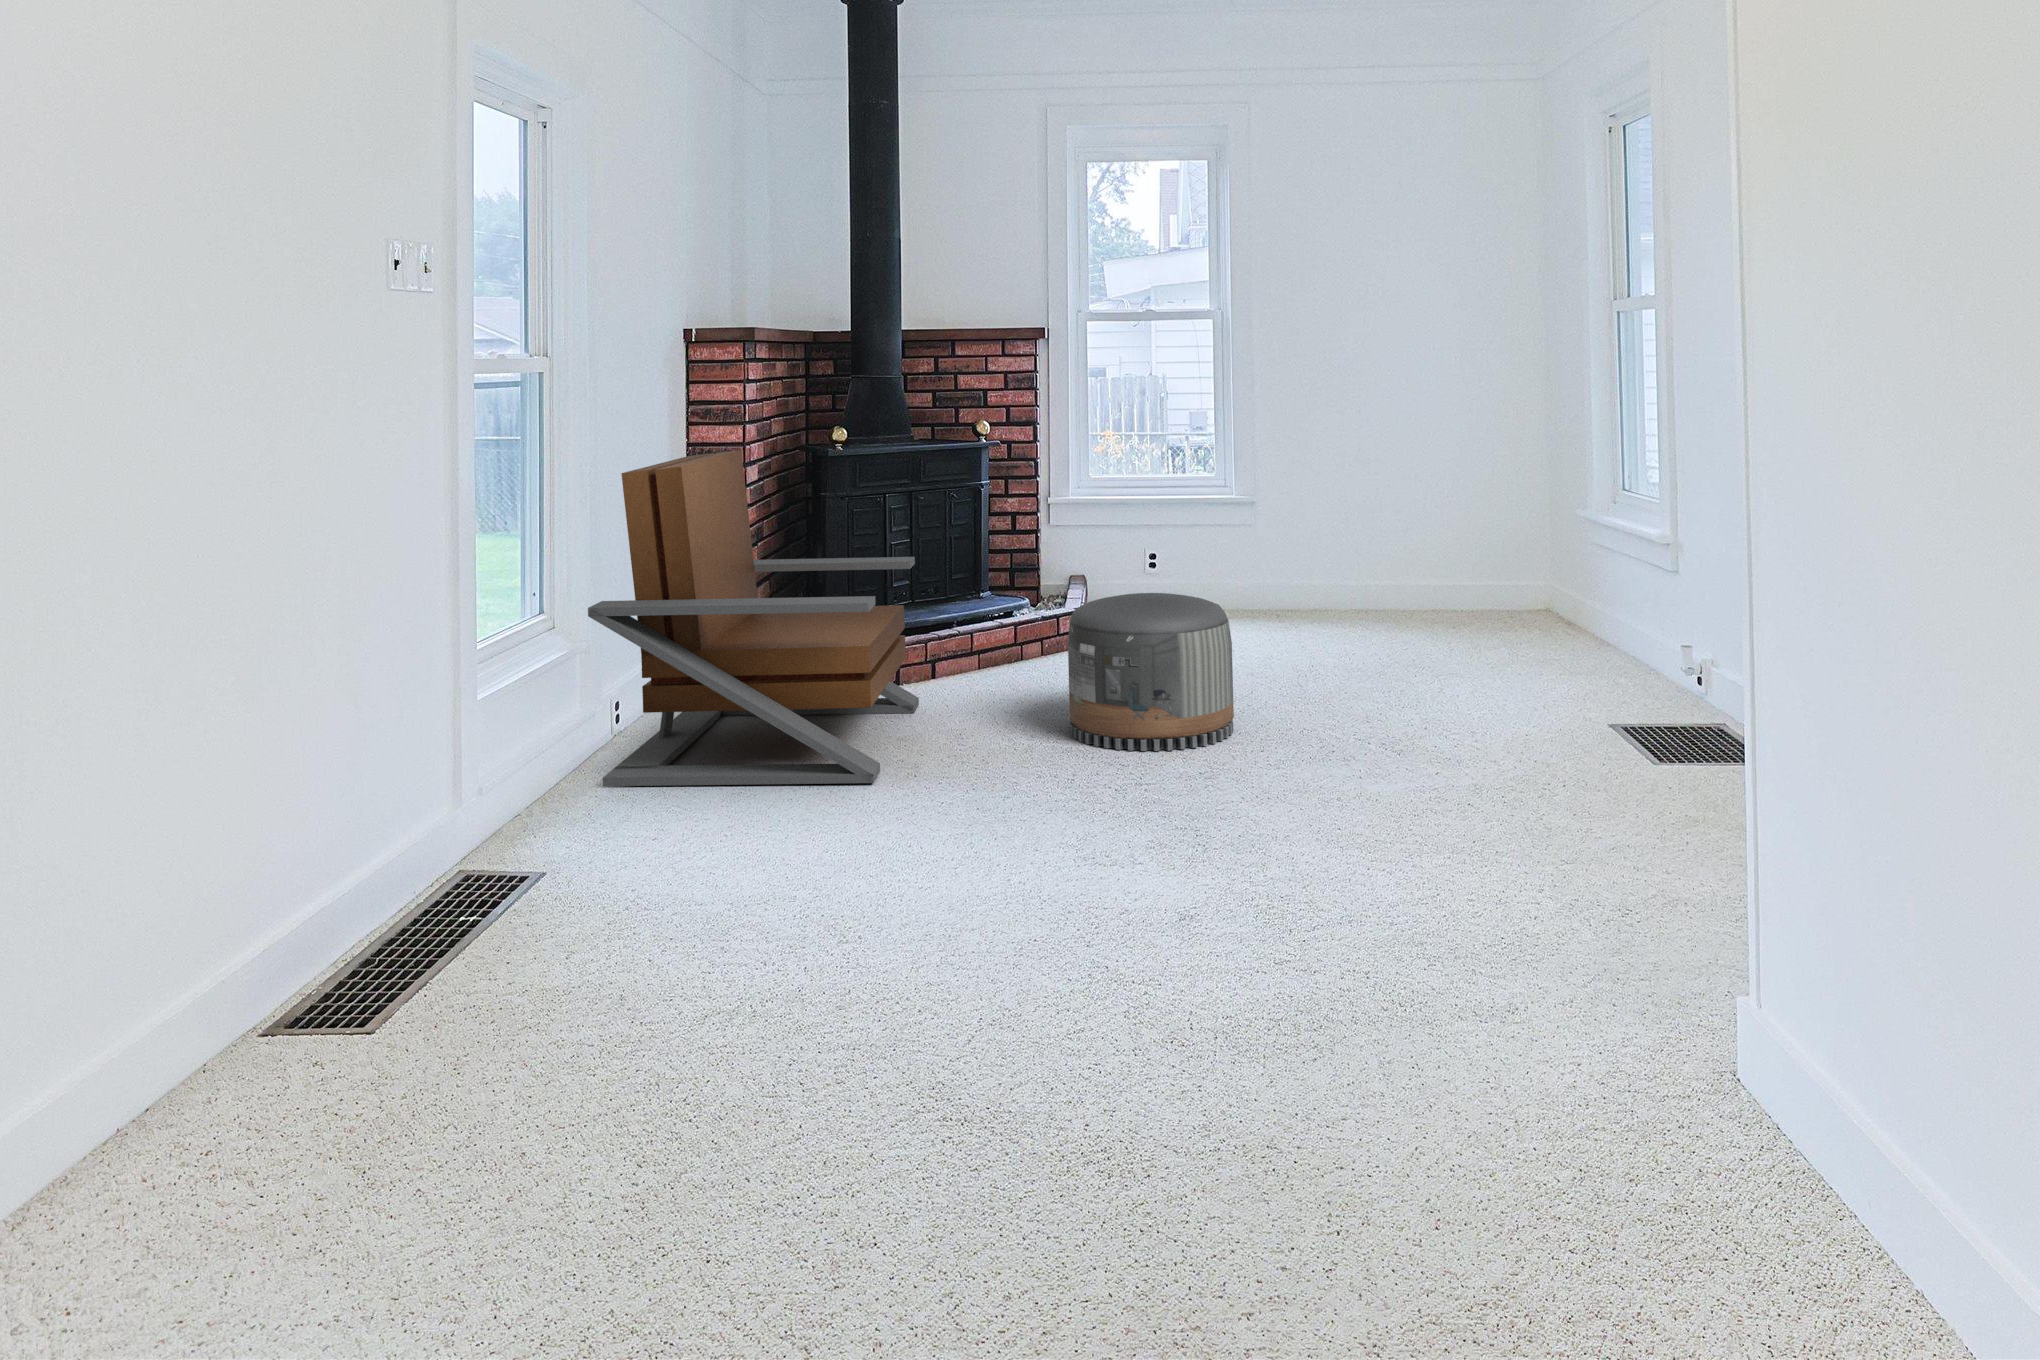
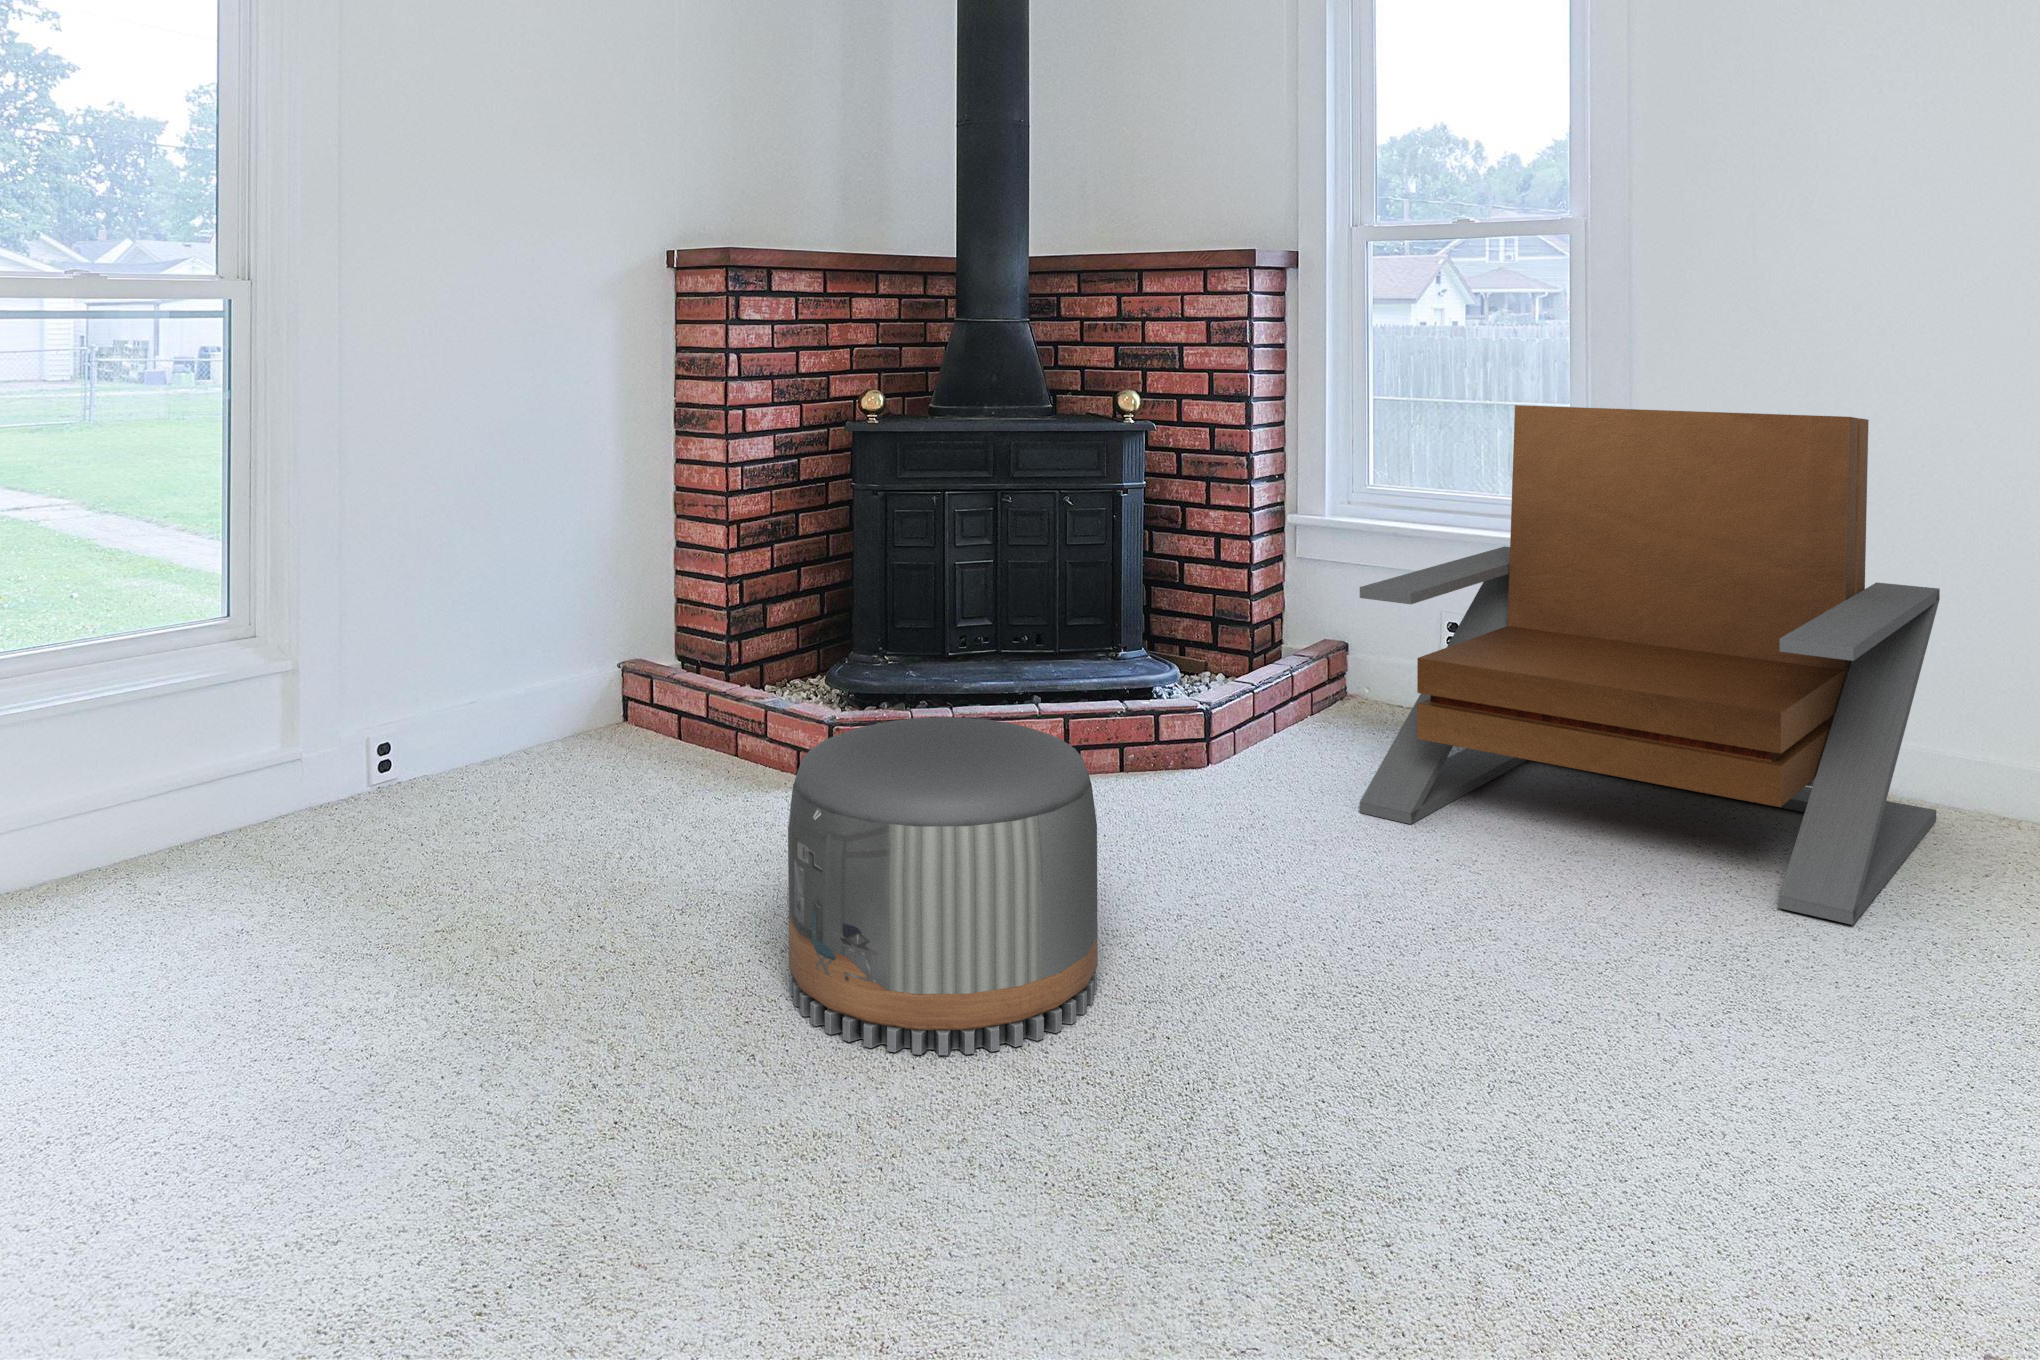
lounge chair: present [588,450,919,786] -> present [1360,405,1940,925]

